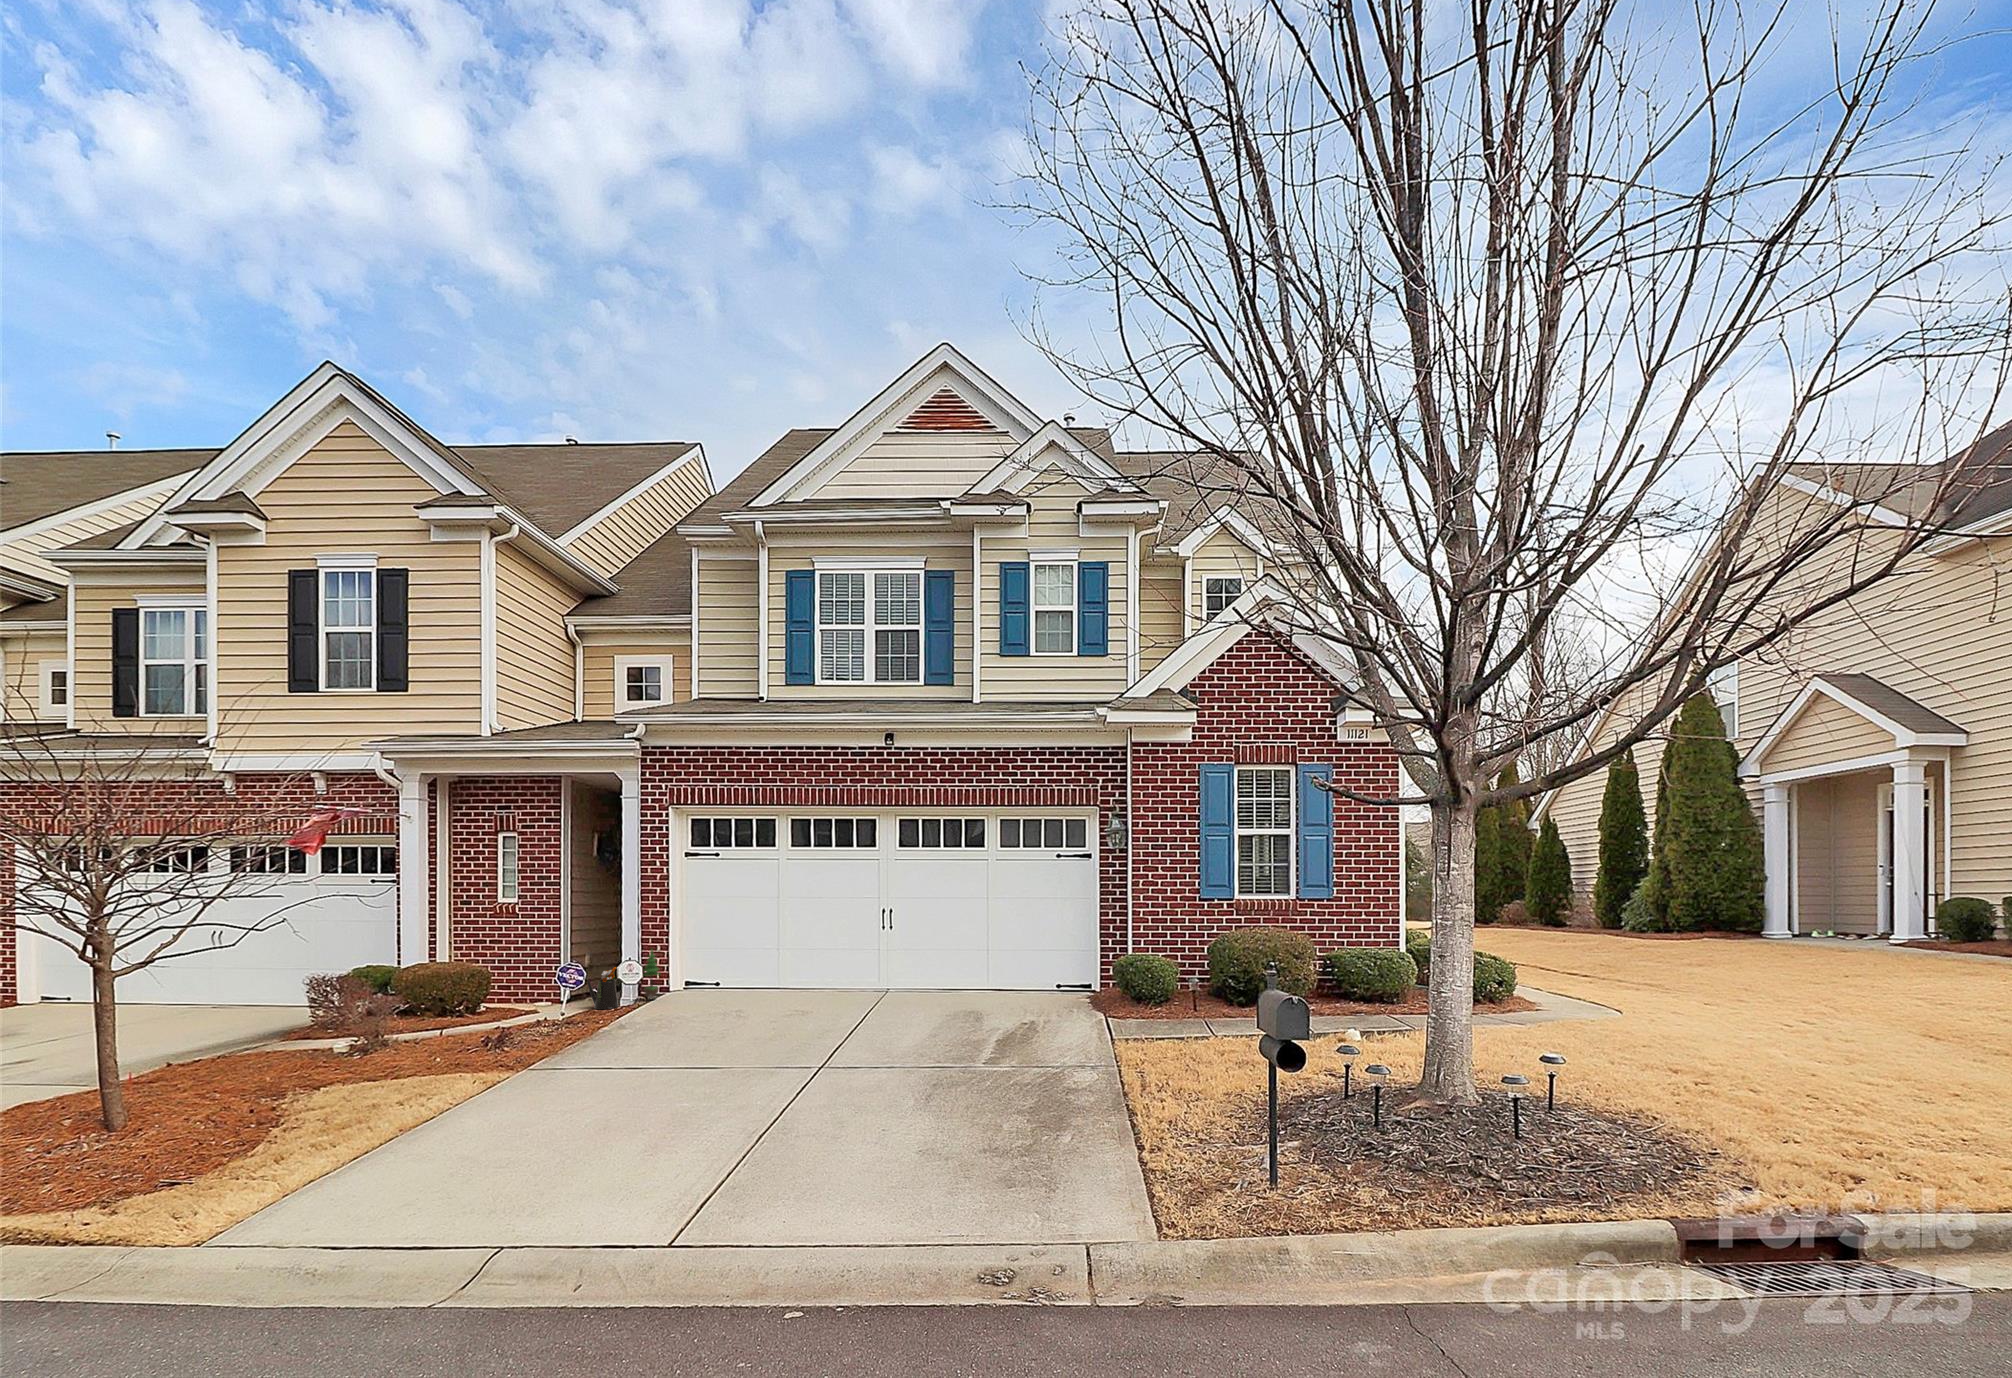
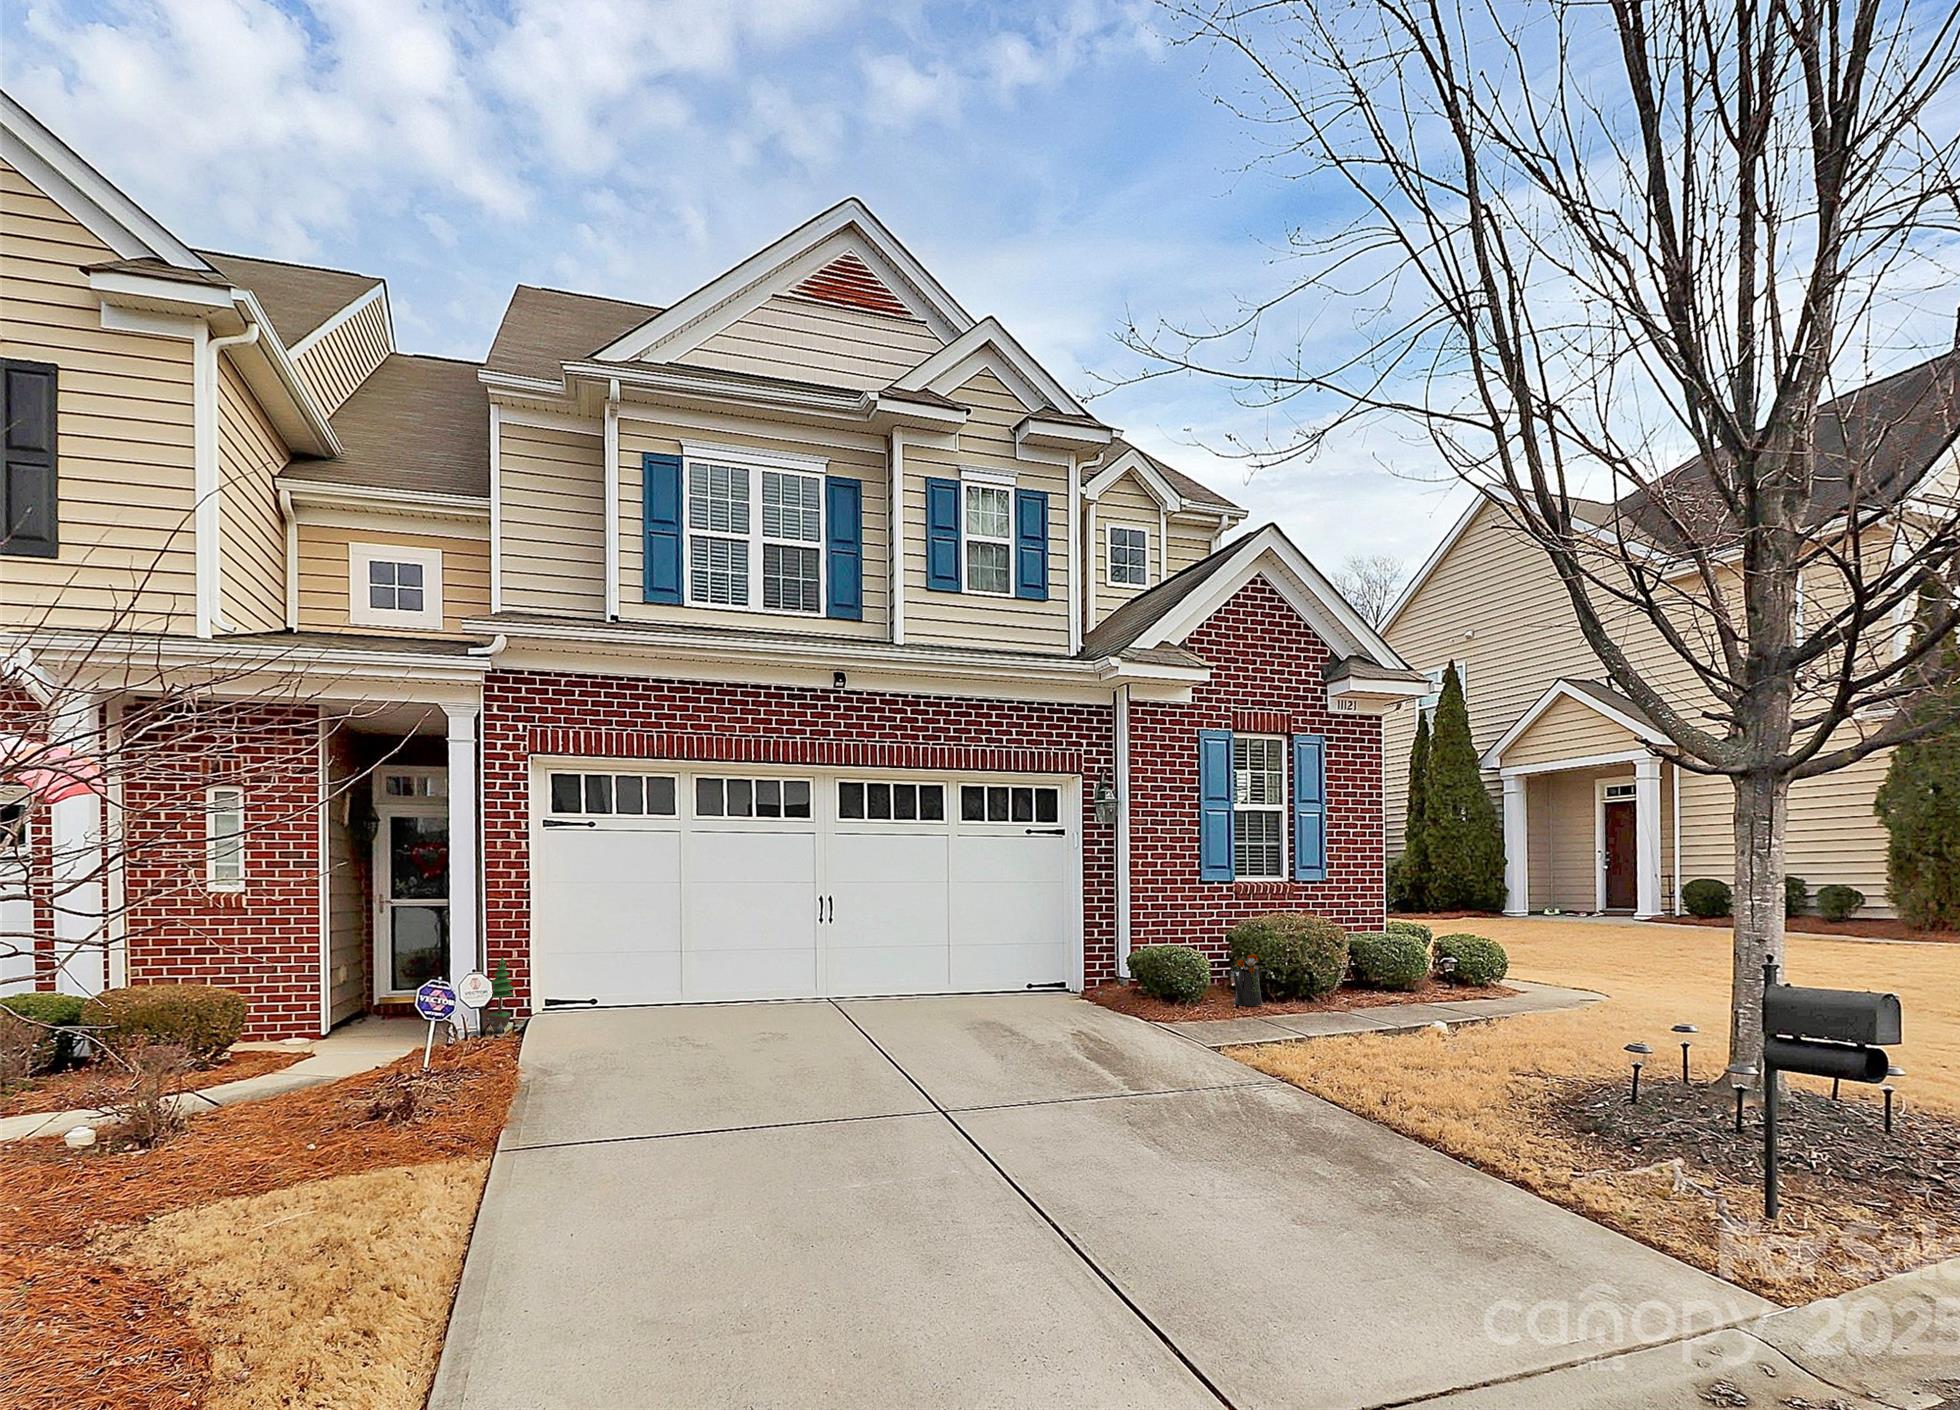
watering can: present [587,967,623,1009] -> present [1234,954,1263,1006]

